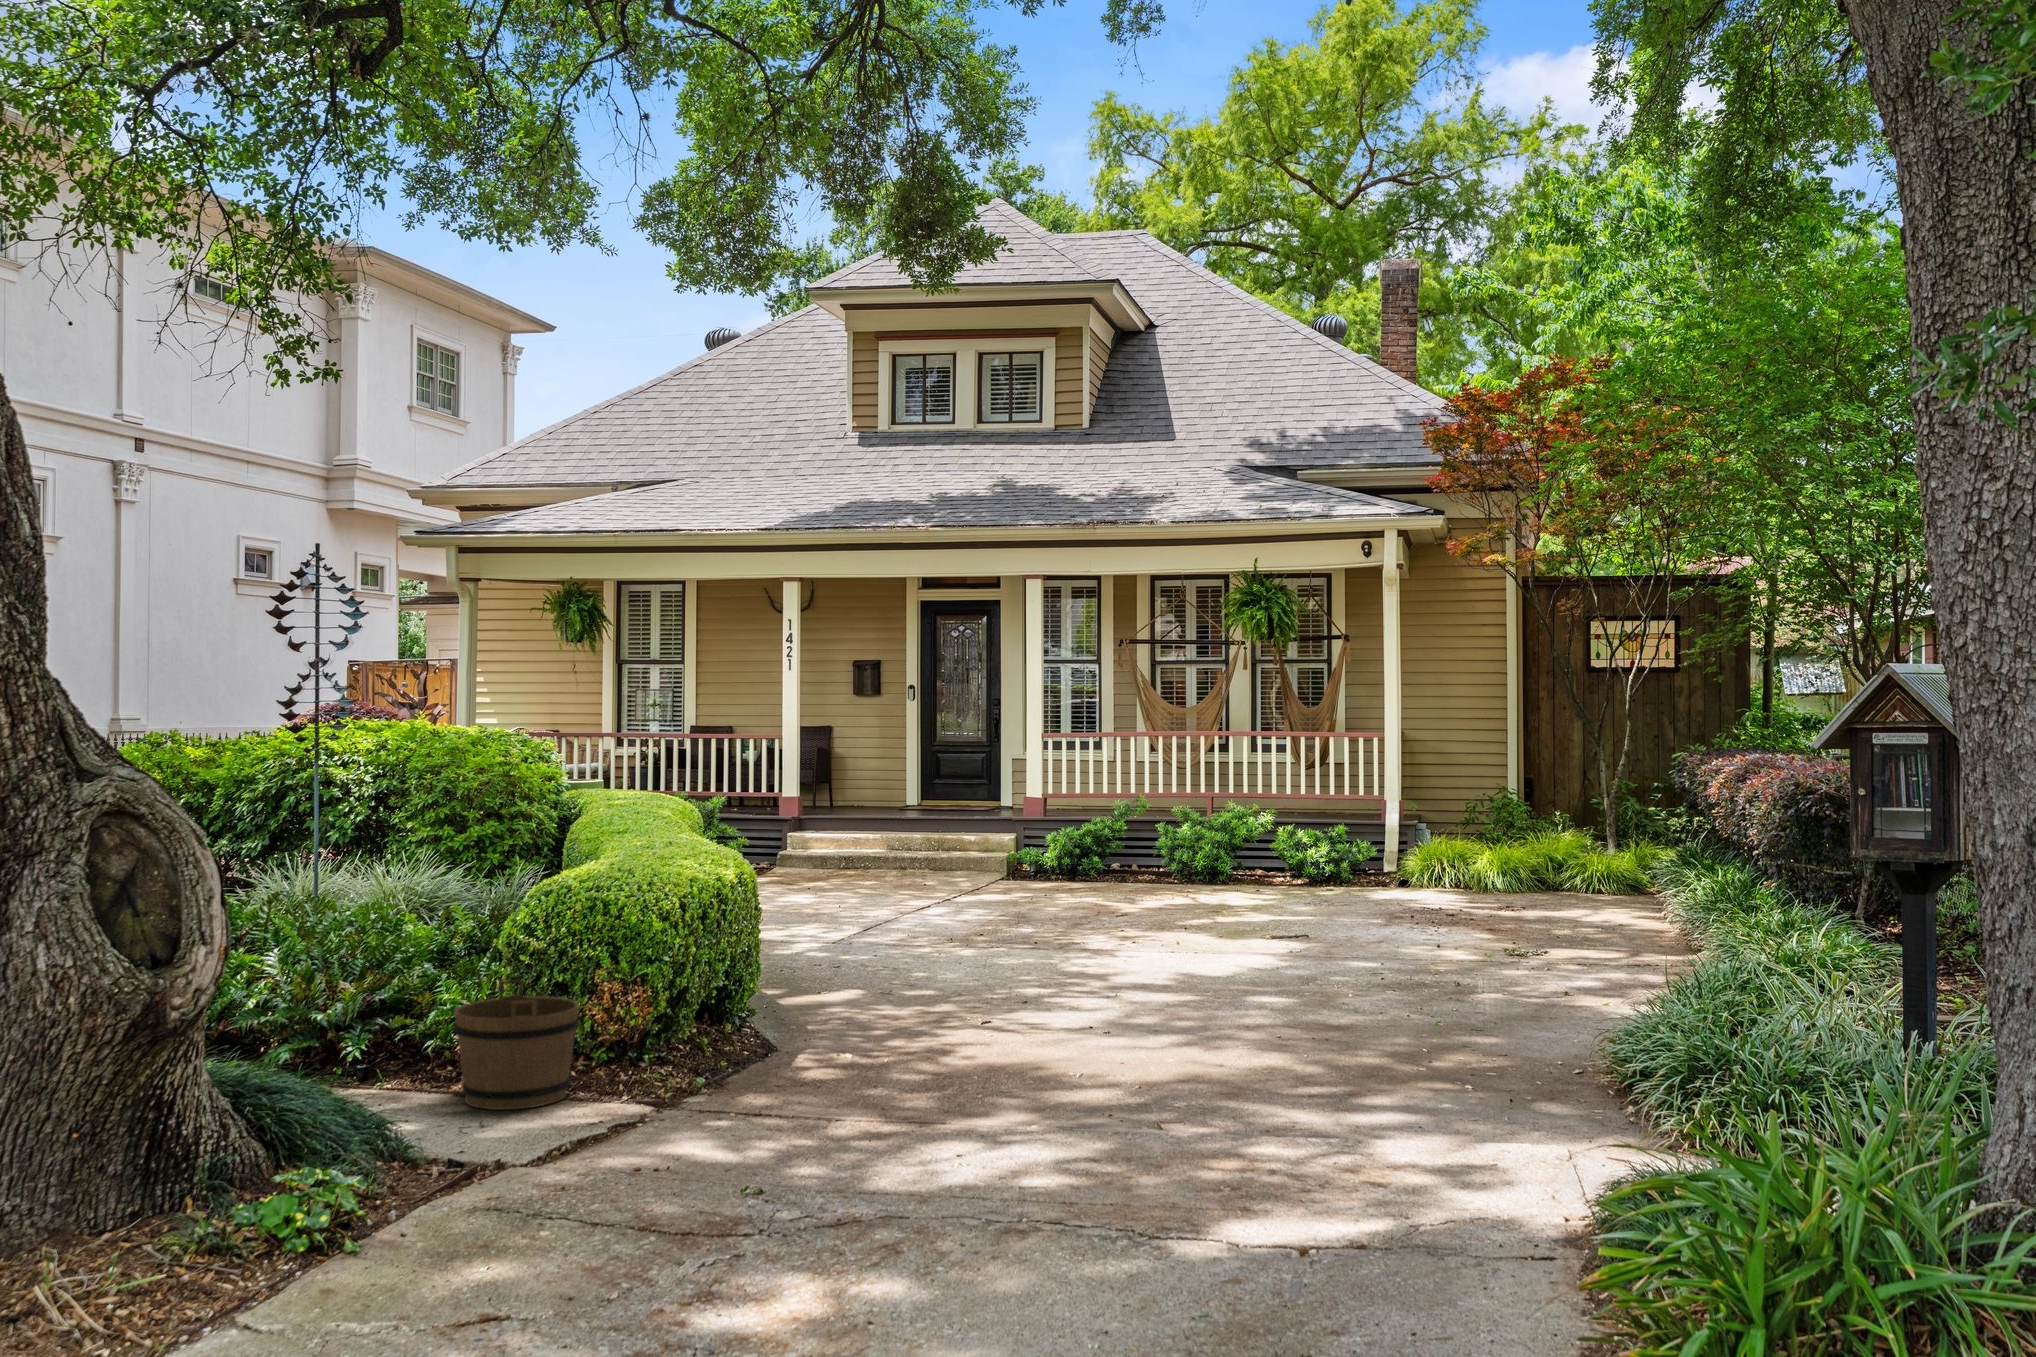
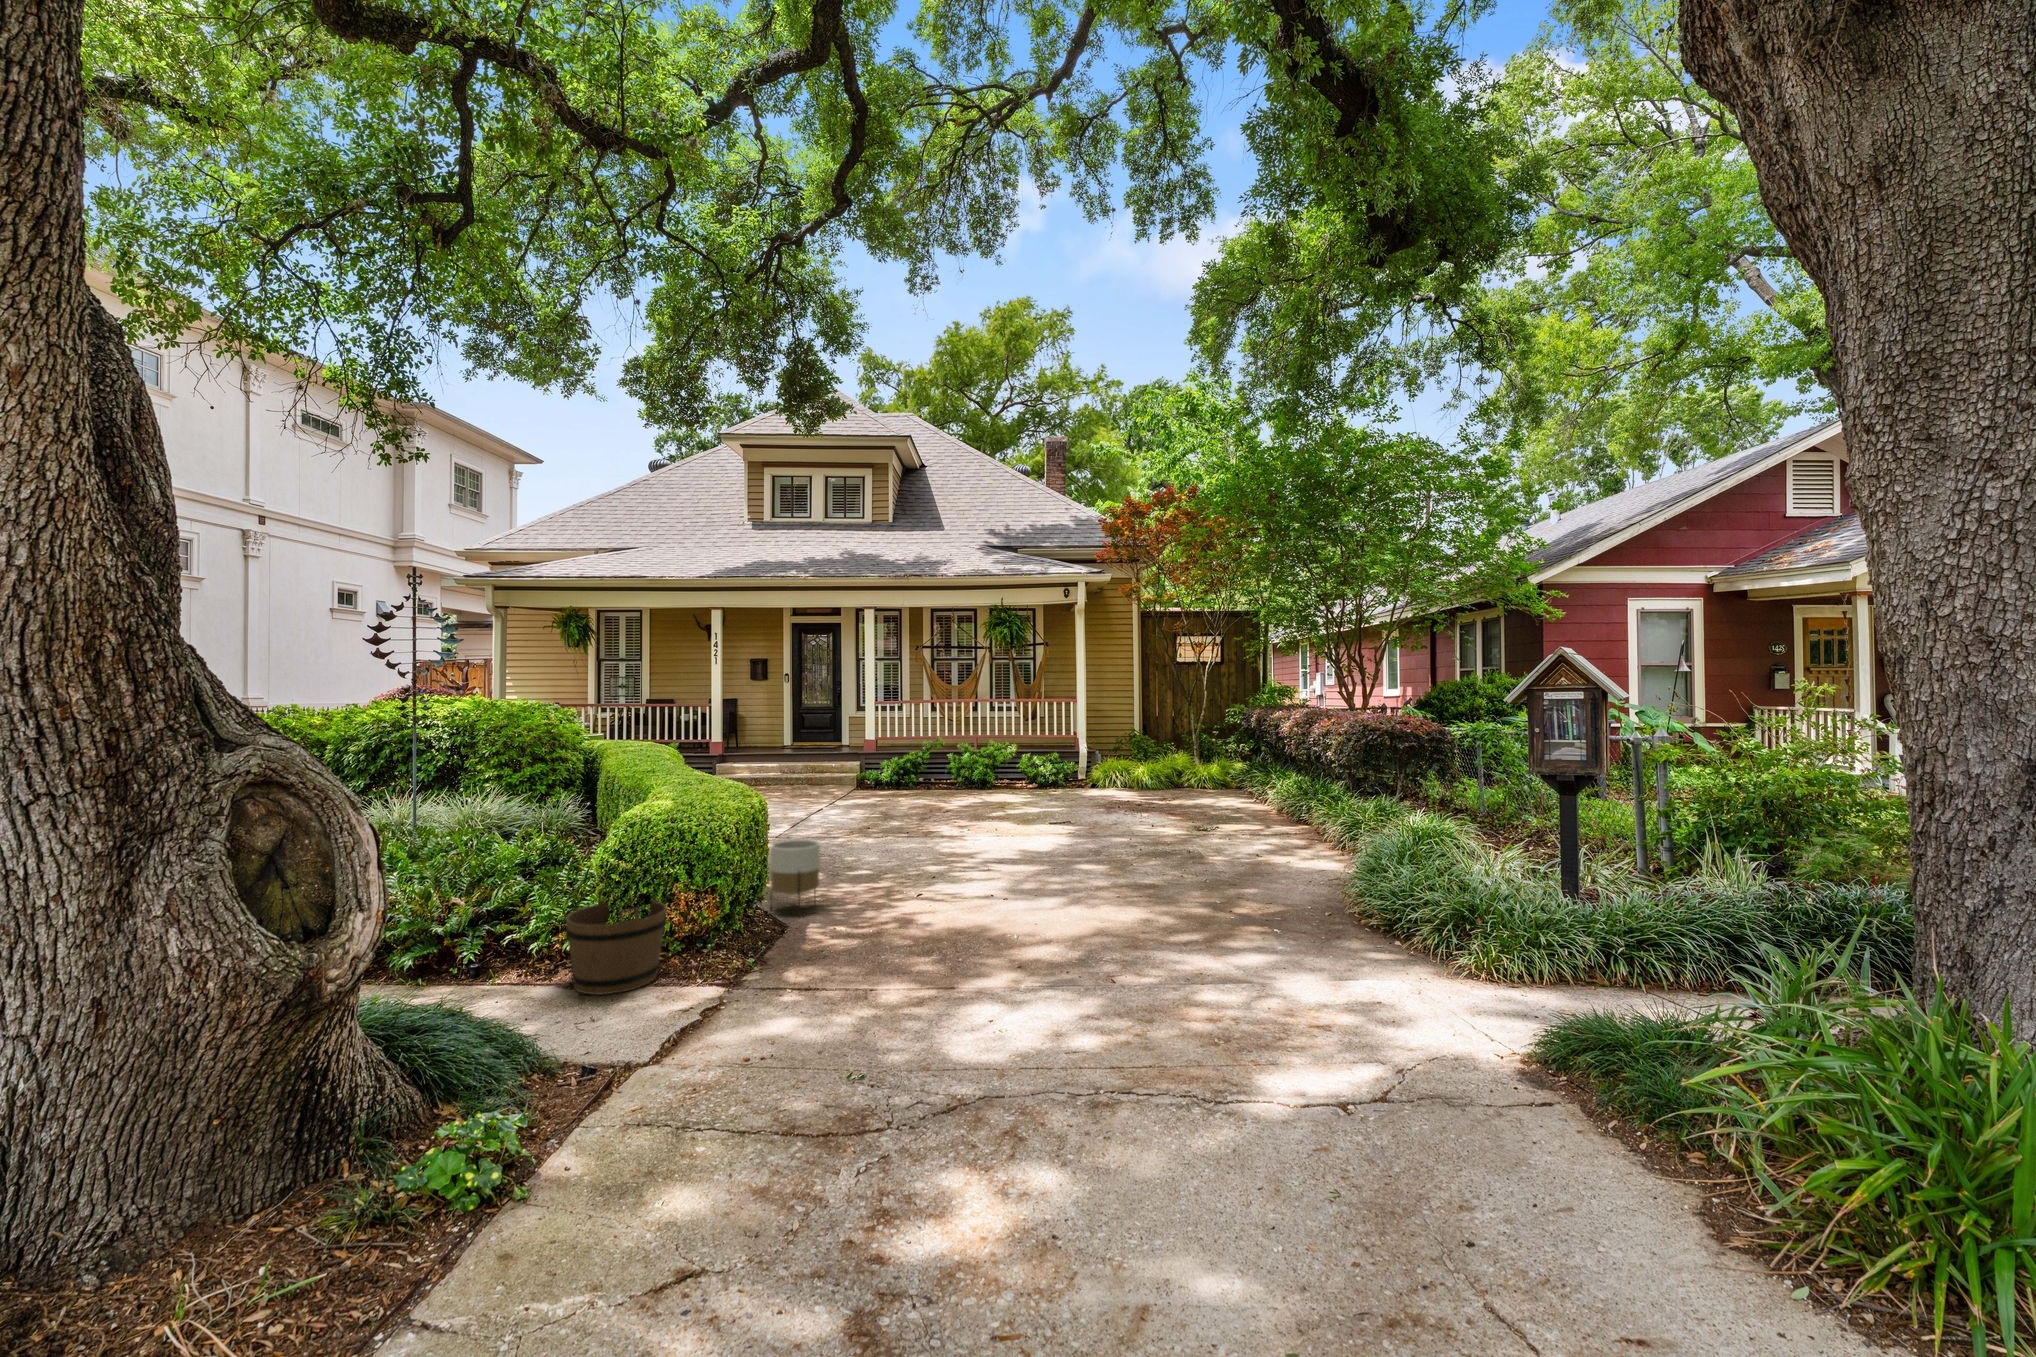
planter: none [750,936,820,1048] -> present [771,840,820,914]

